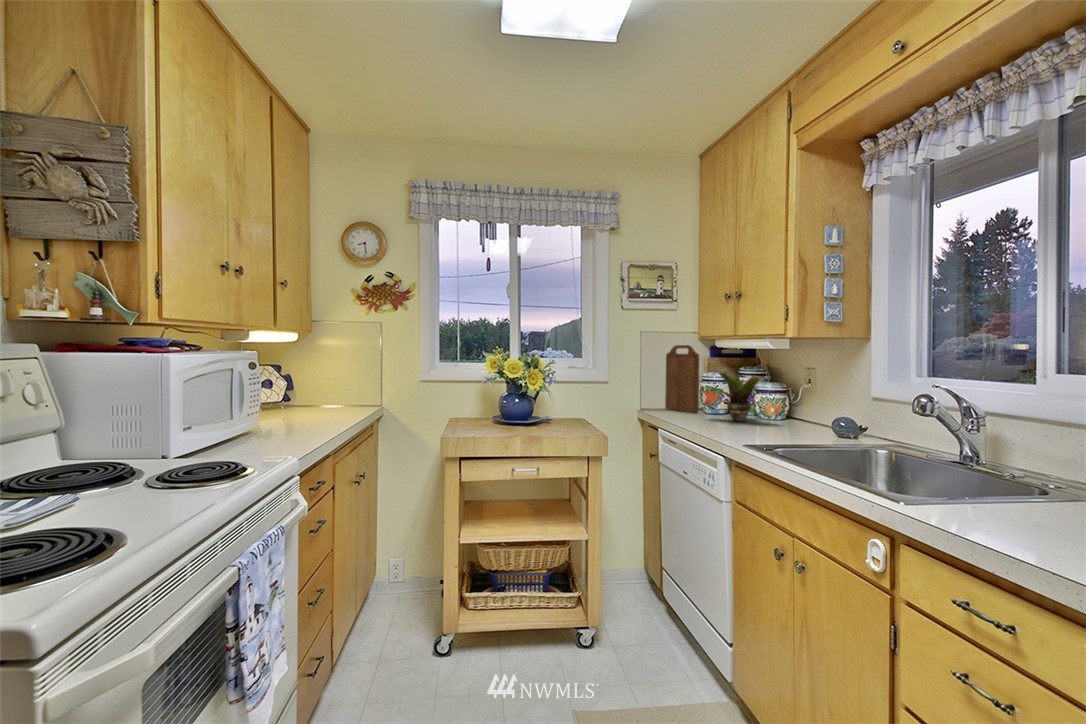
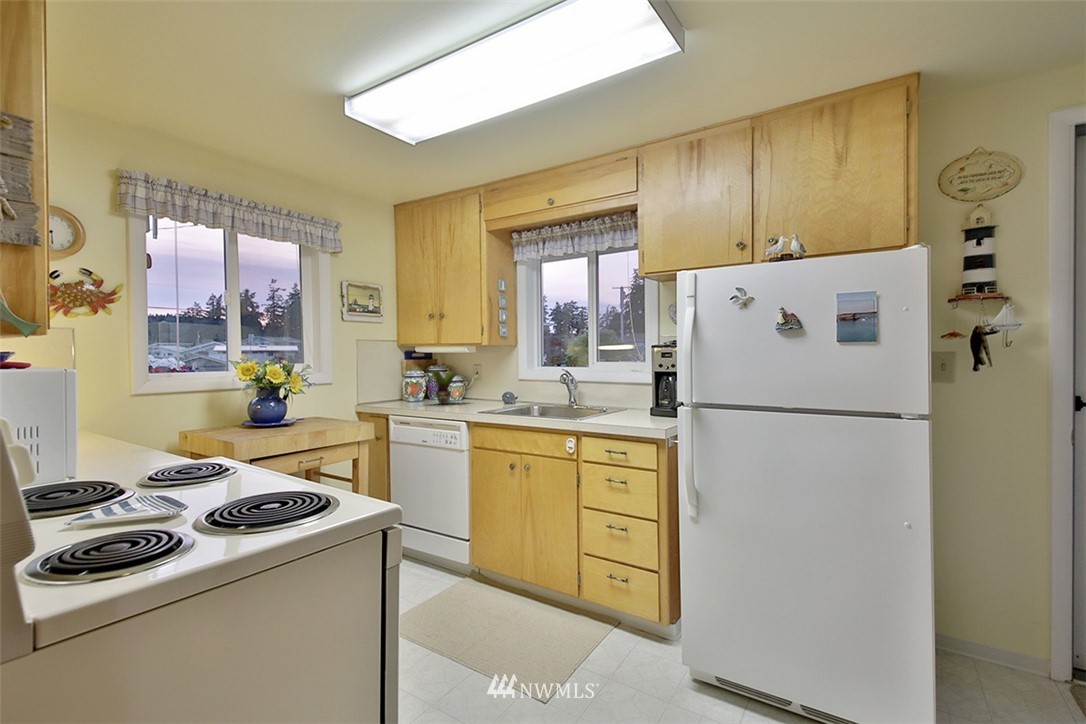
cutting board: present [665,345,699,413] -> none [376,351,408,403]

